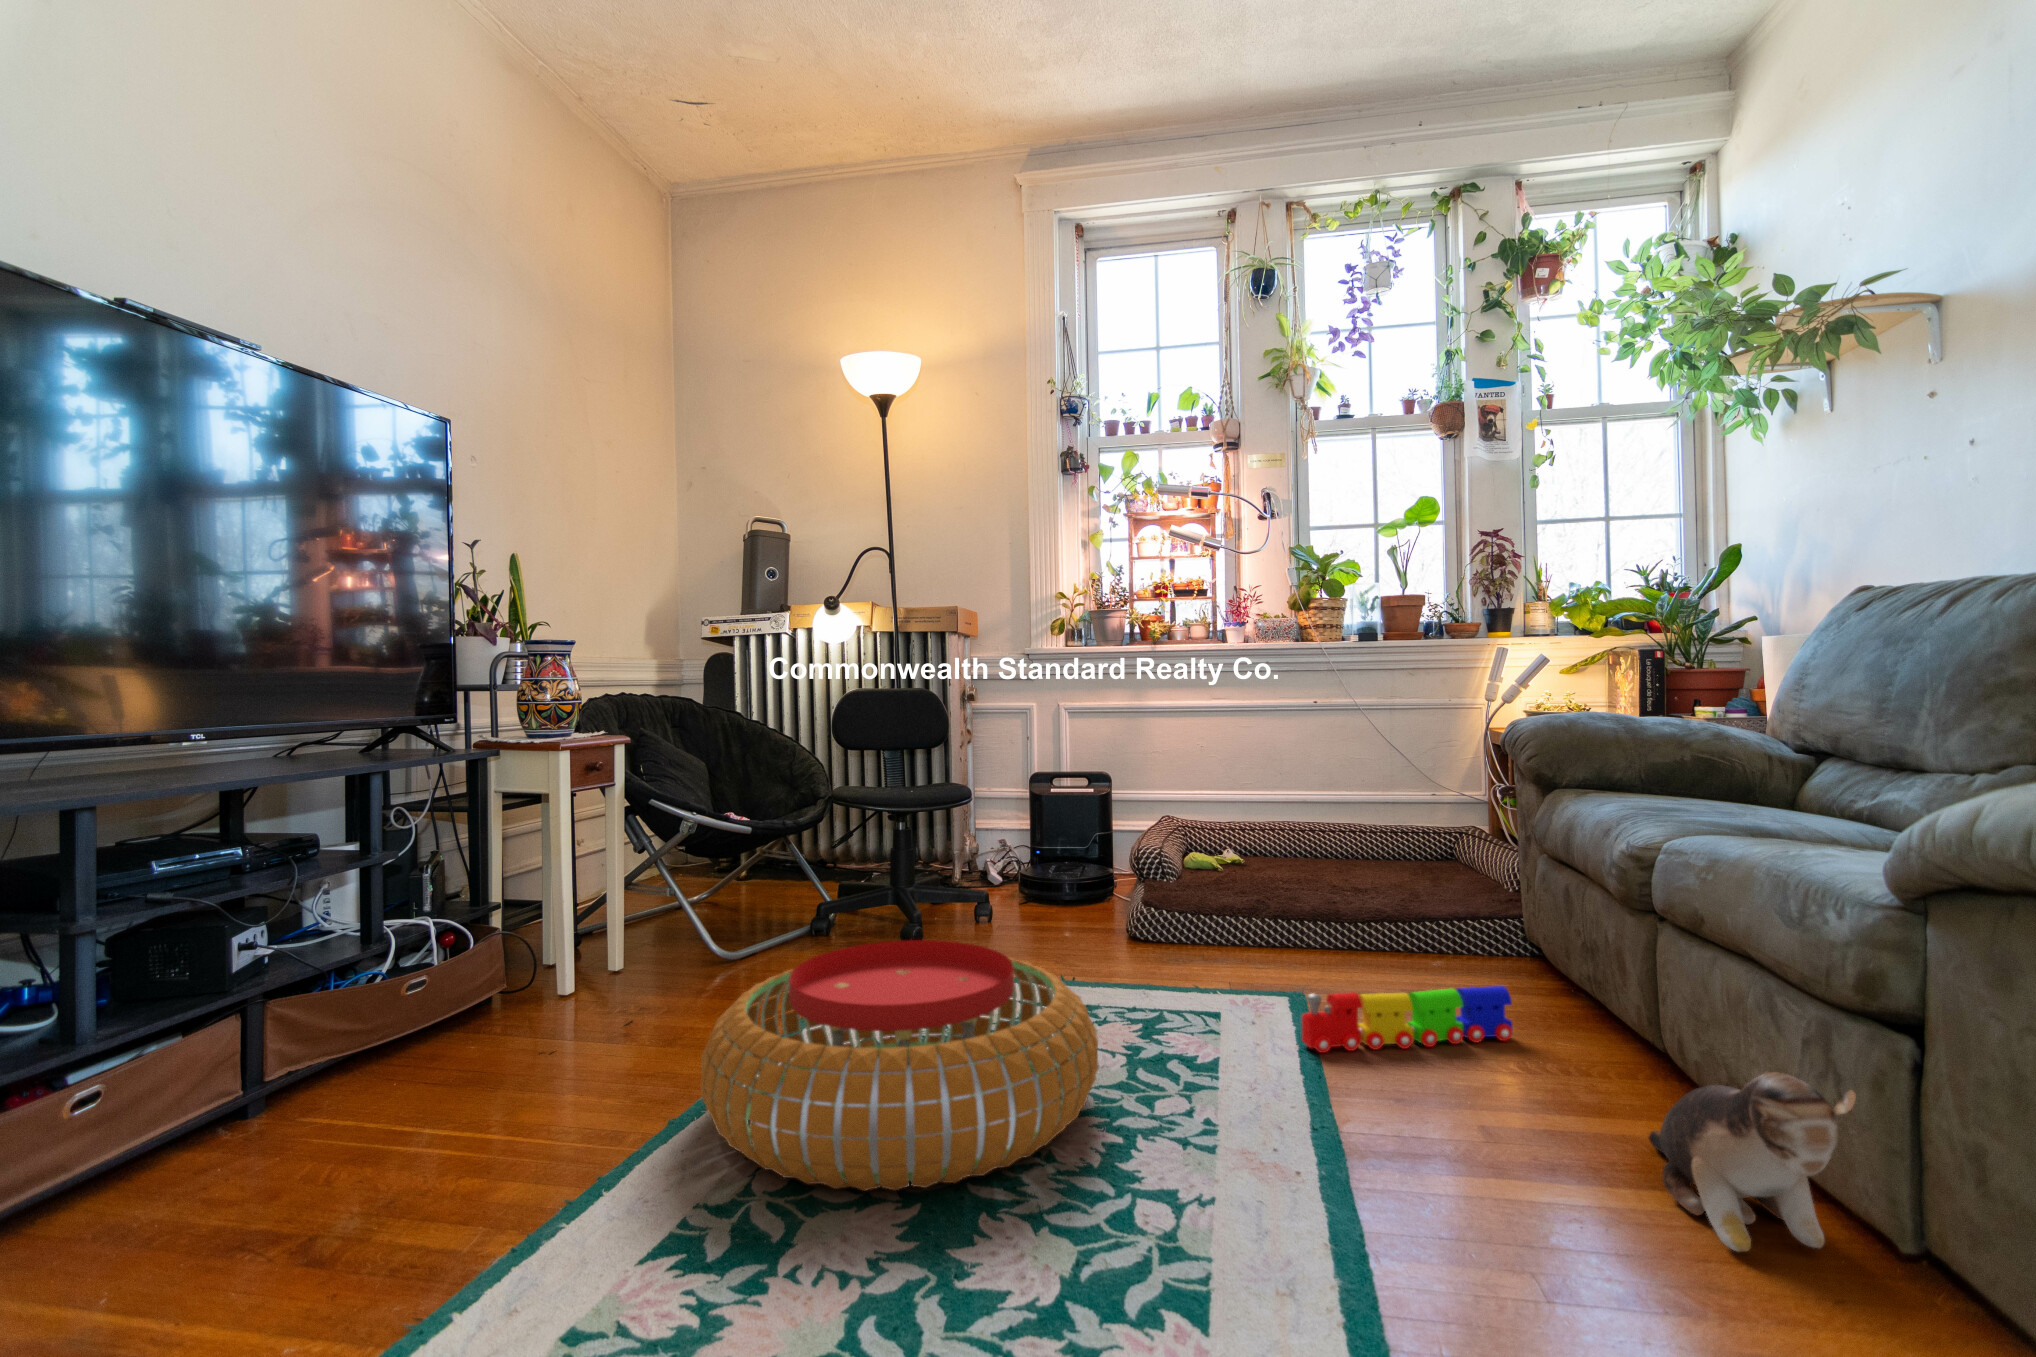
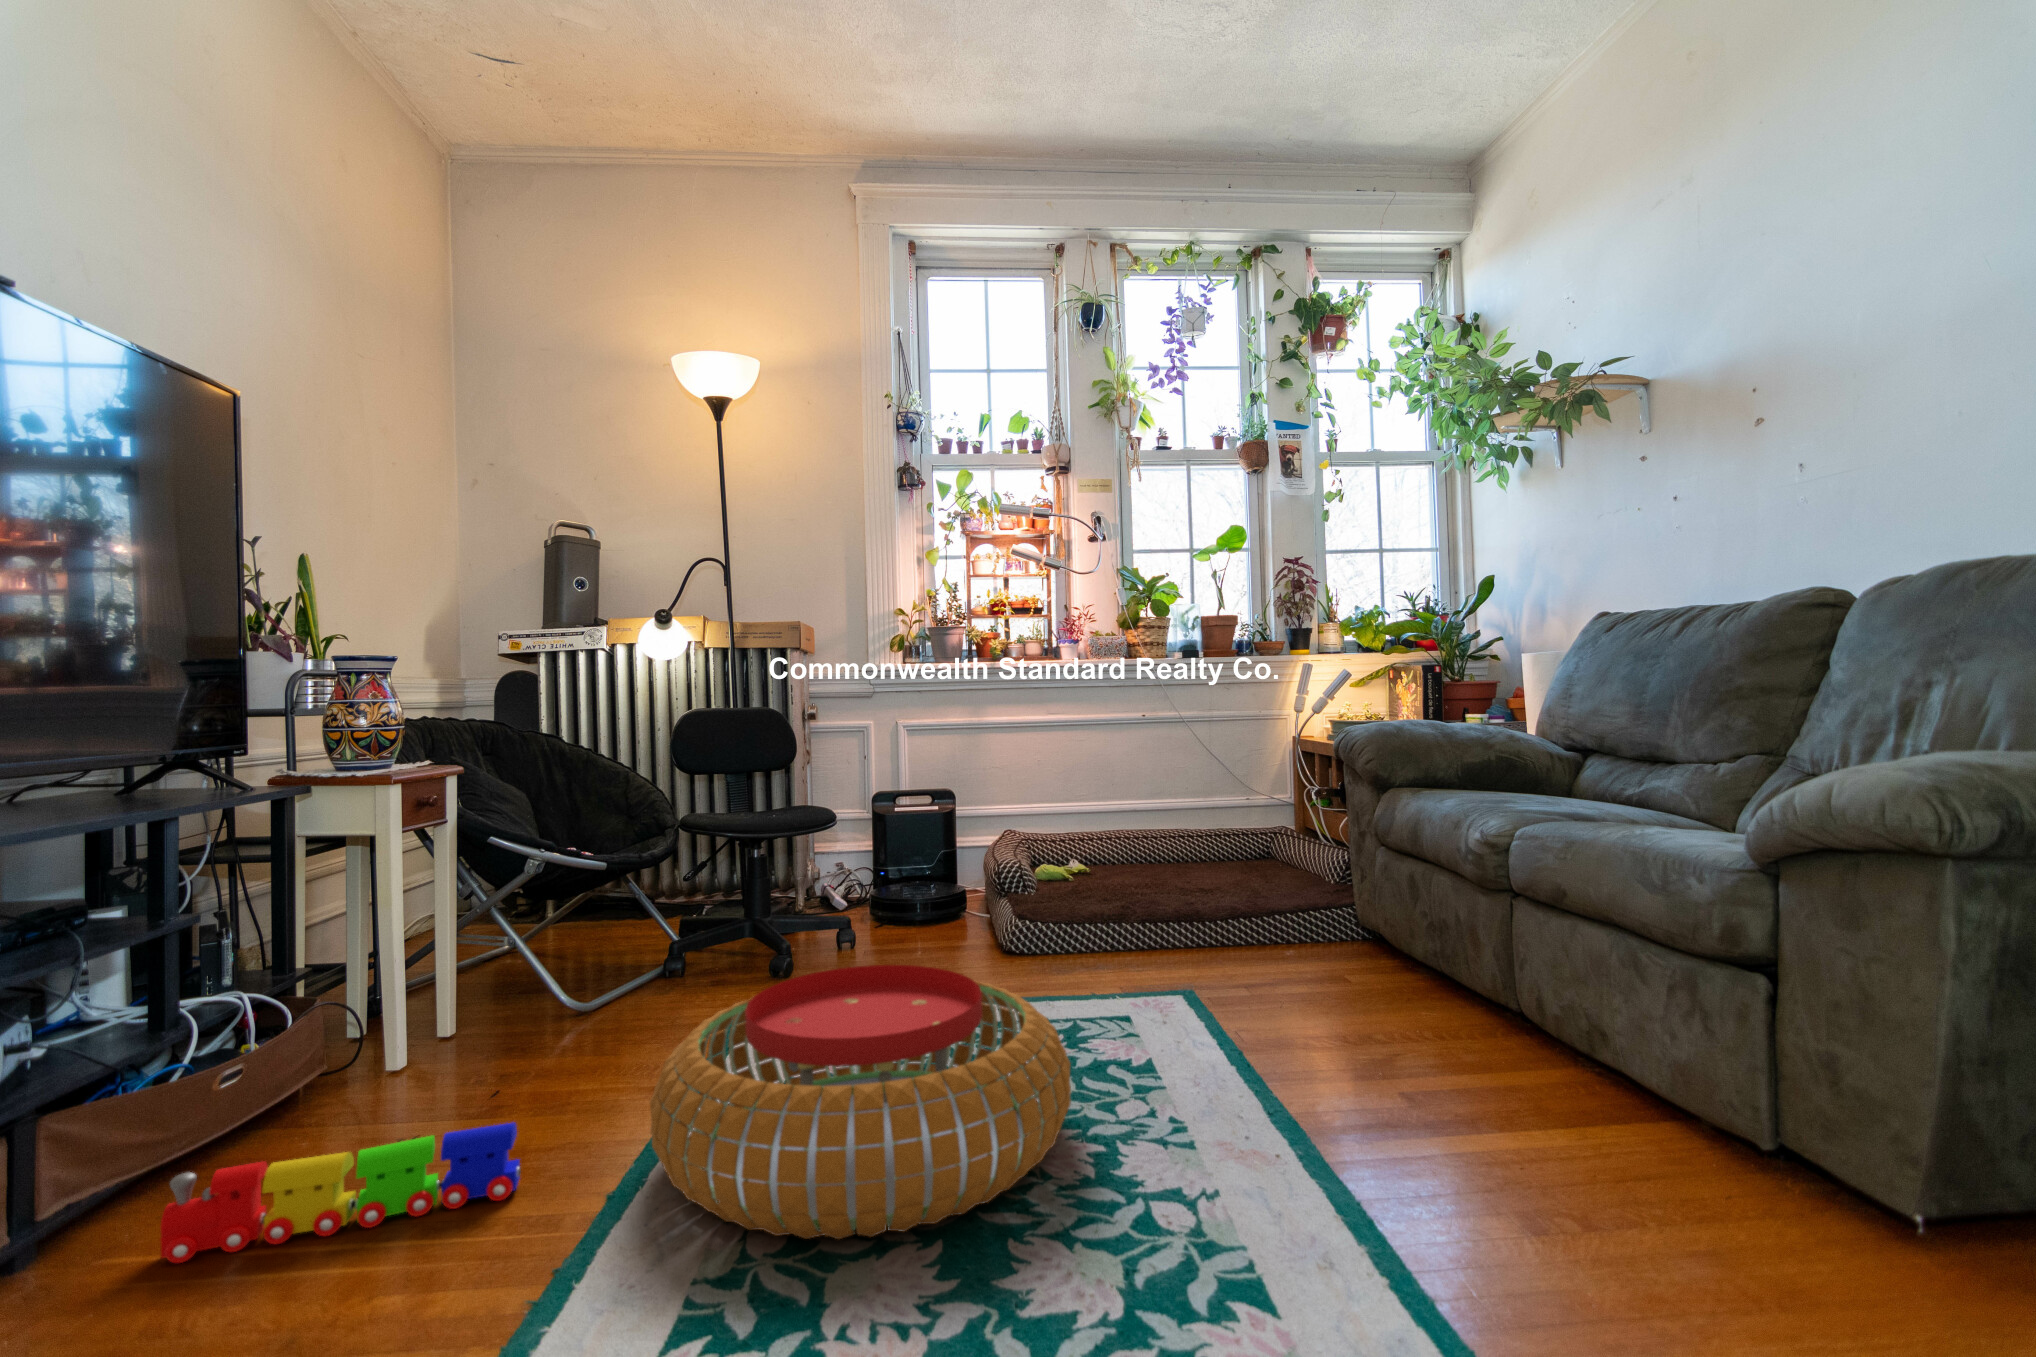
toy train: present [1302,986,1513,1053] -> present [160,1122,521,1263]
plush toy: present [1649,1071,1856,1252] -> none [1543,1016,1756,1174]

